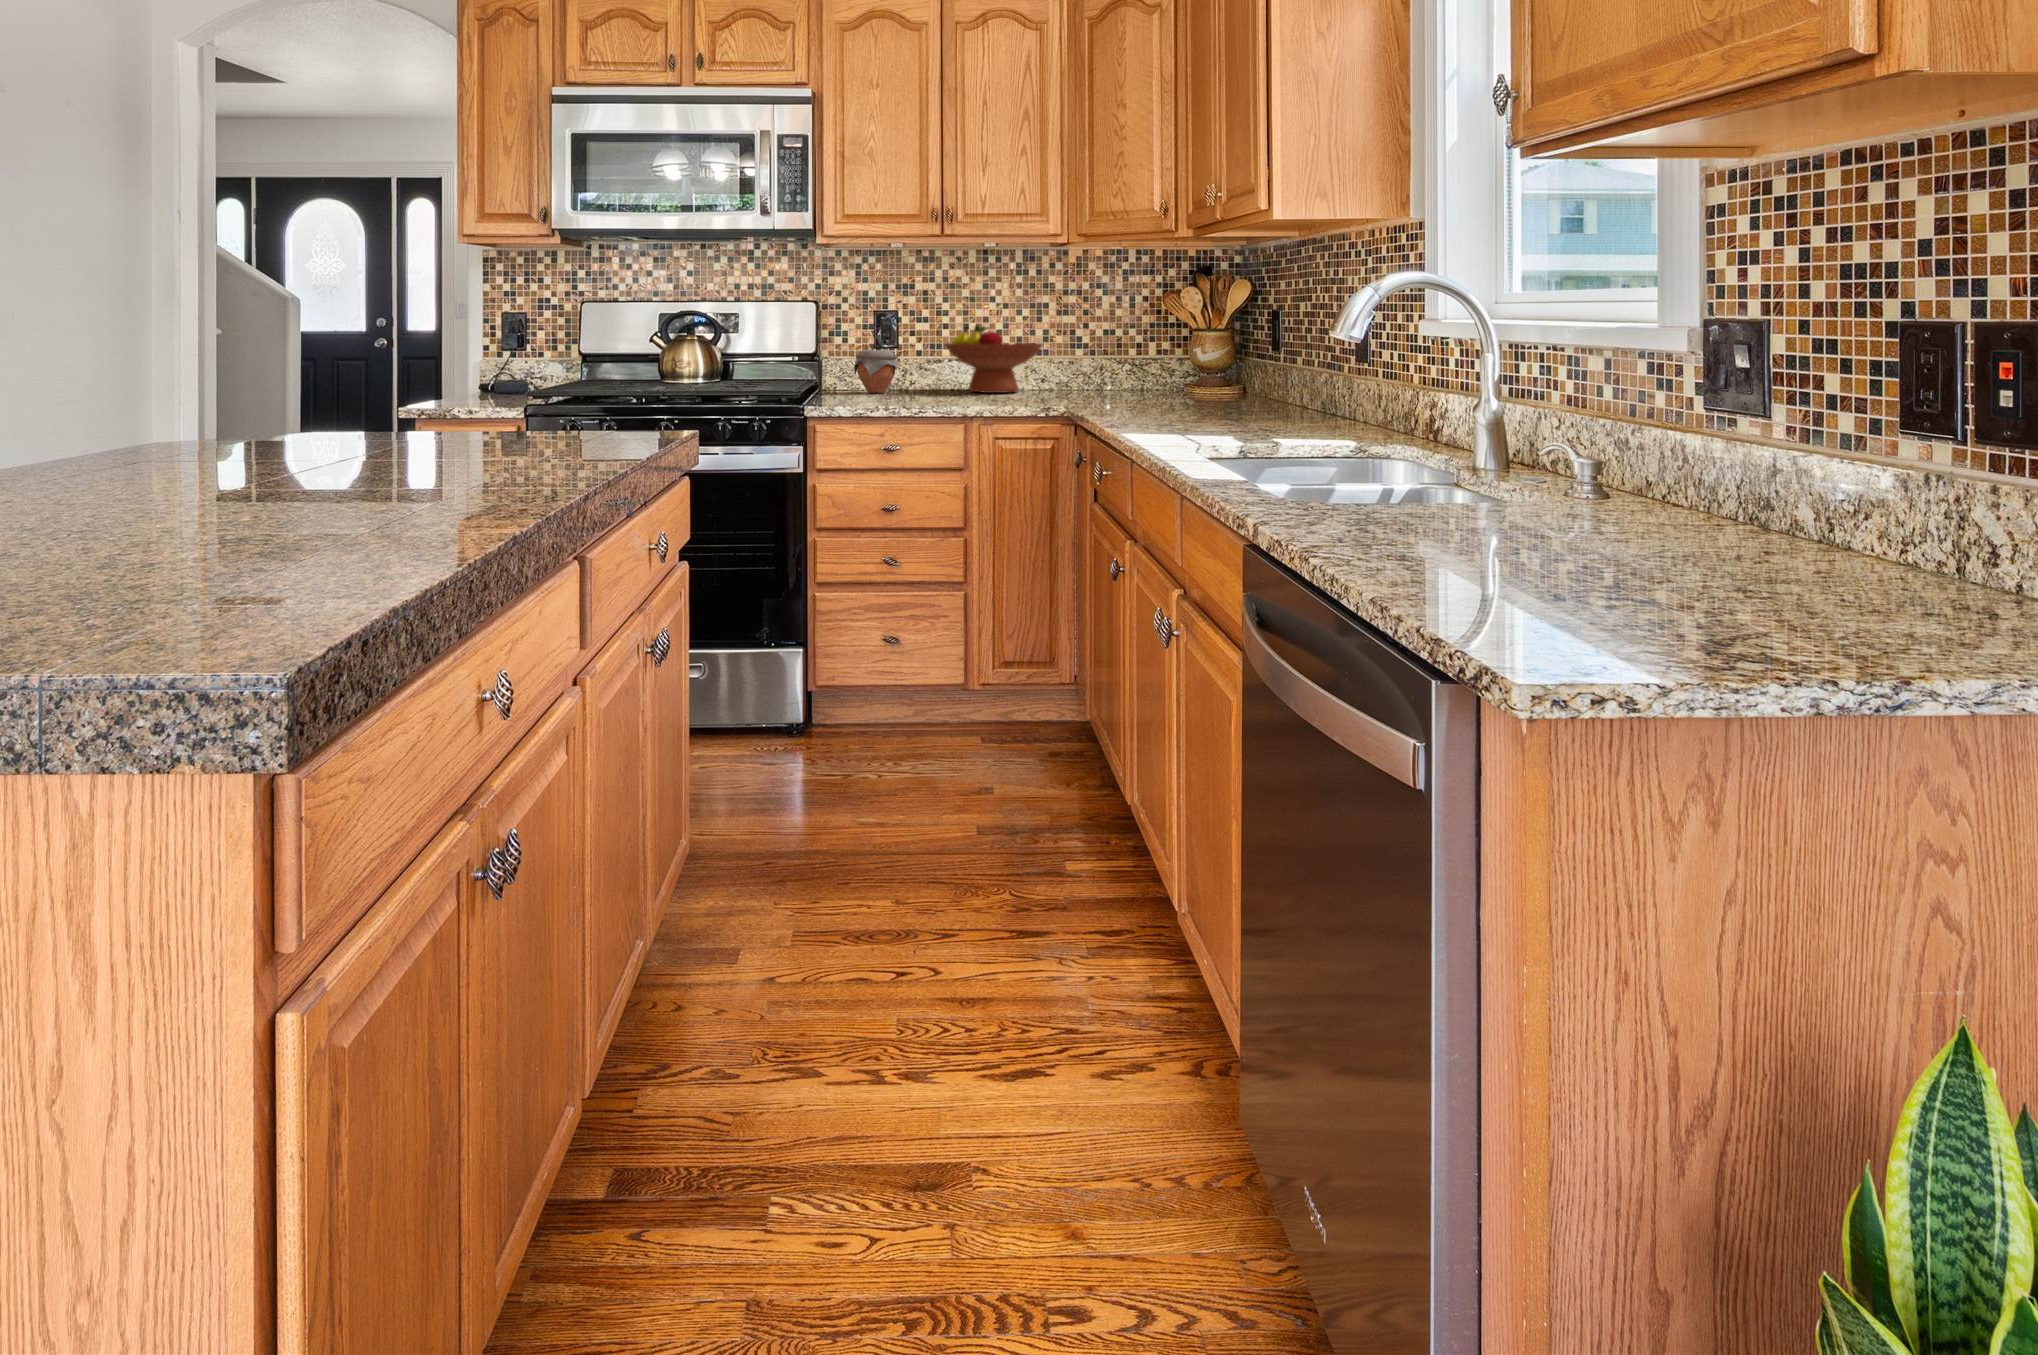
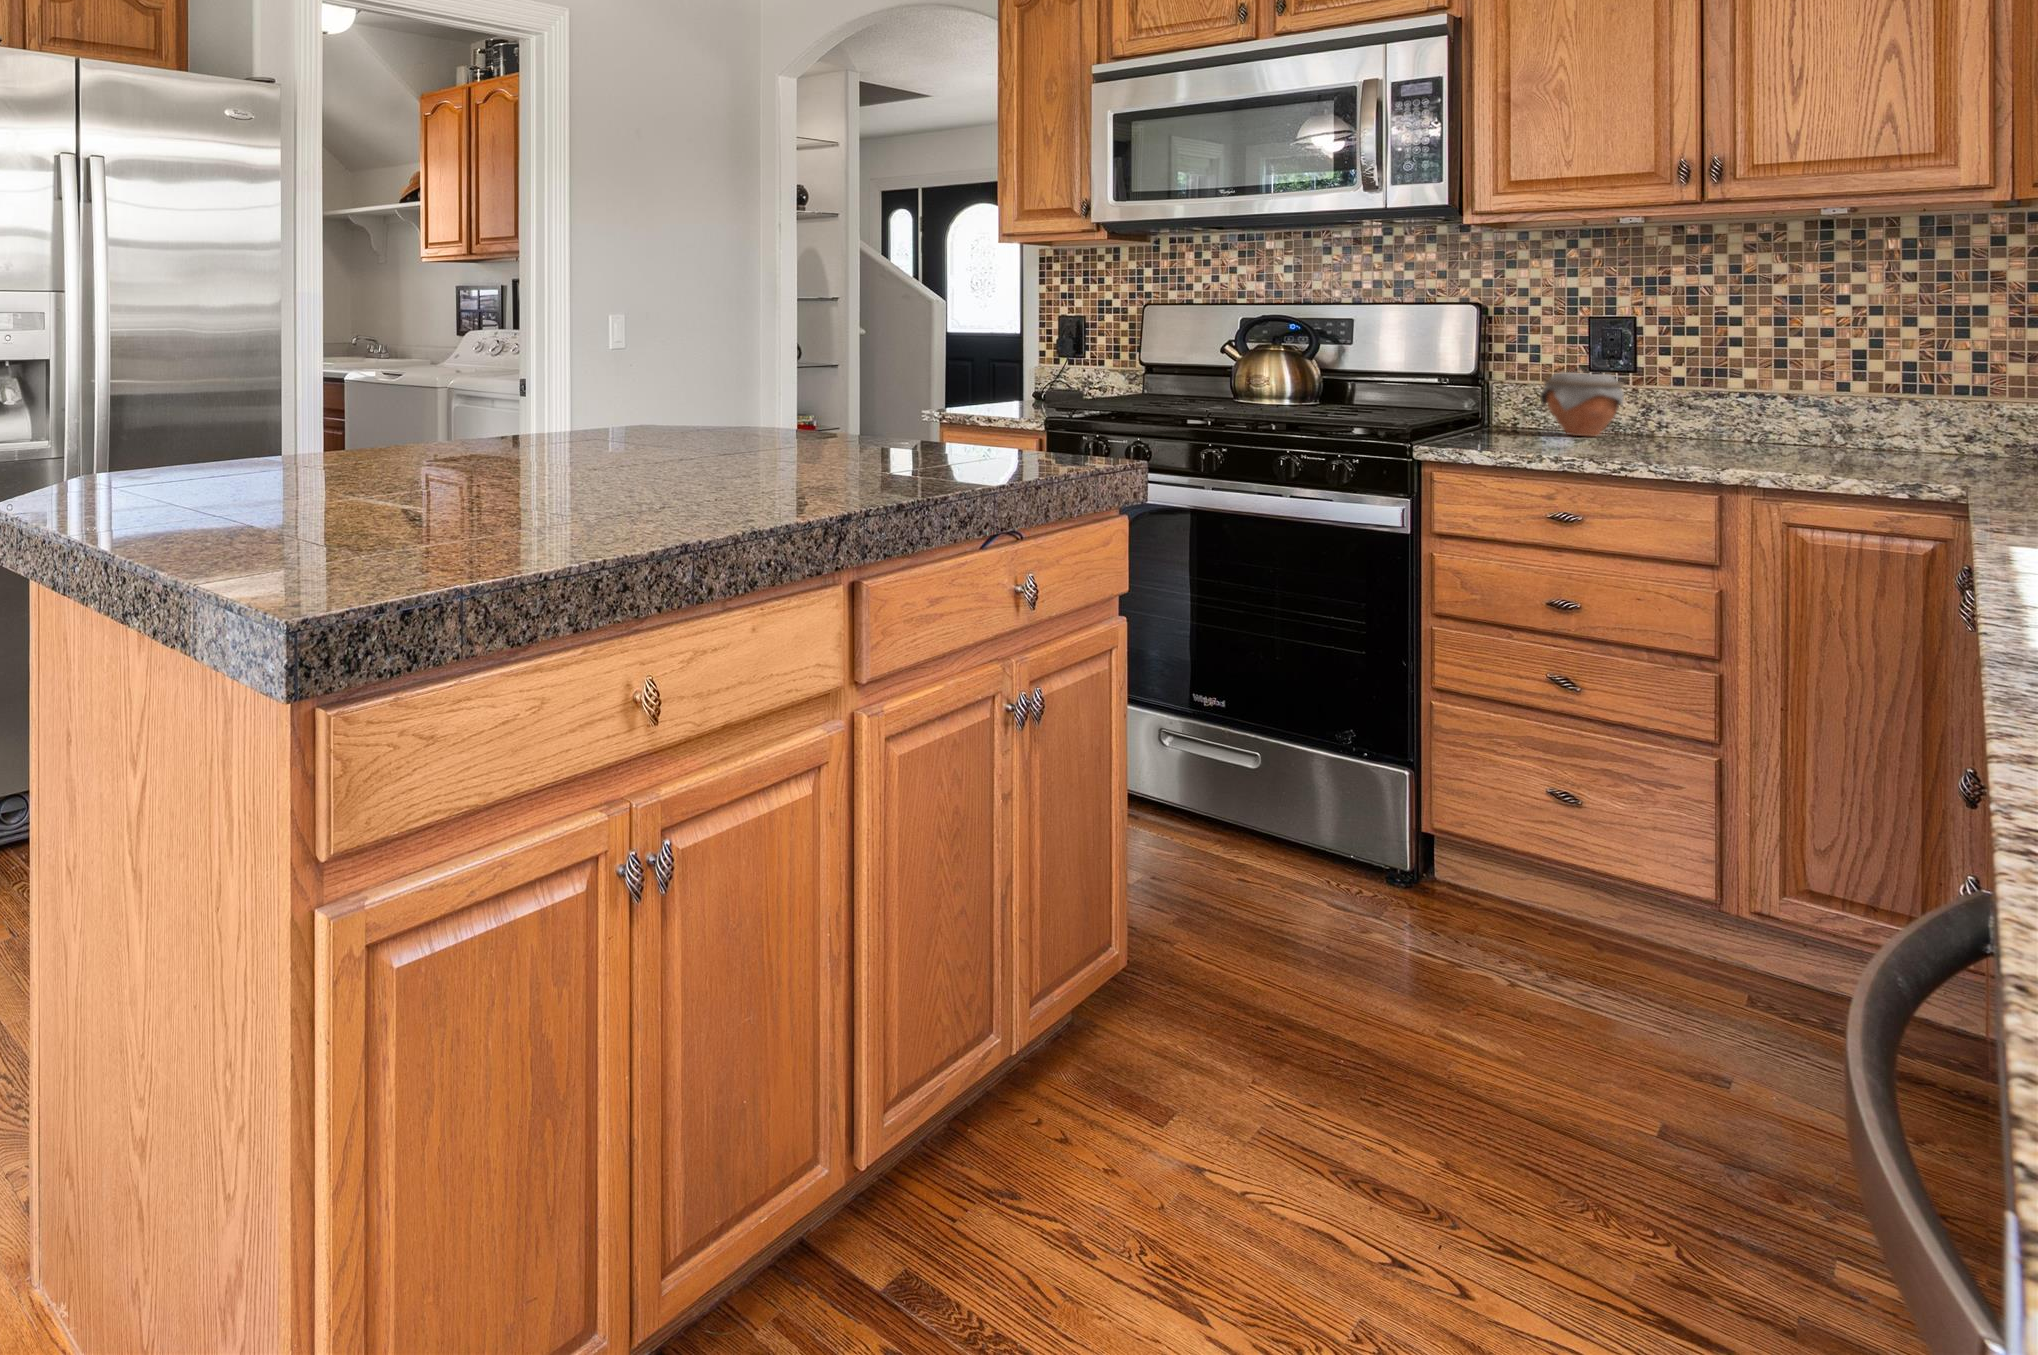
fruit bowl: present [945,325,1043,393] -> none [1720,338,1964,451]

